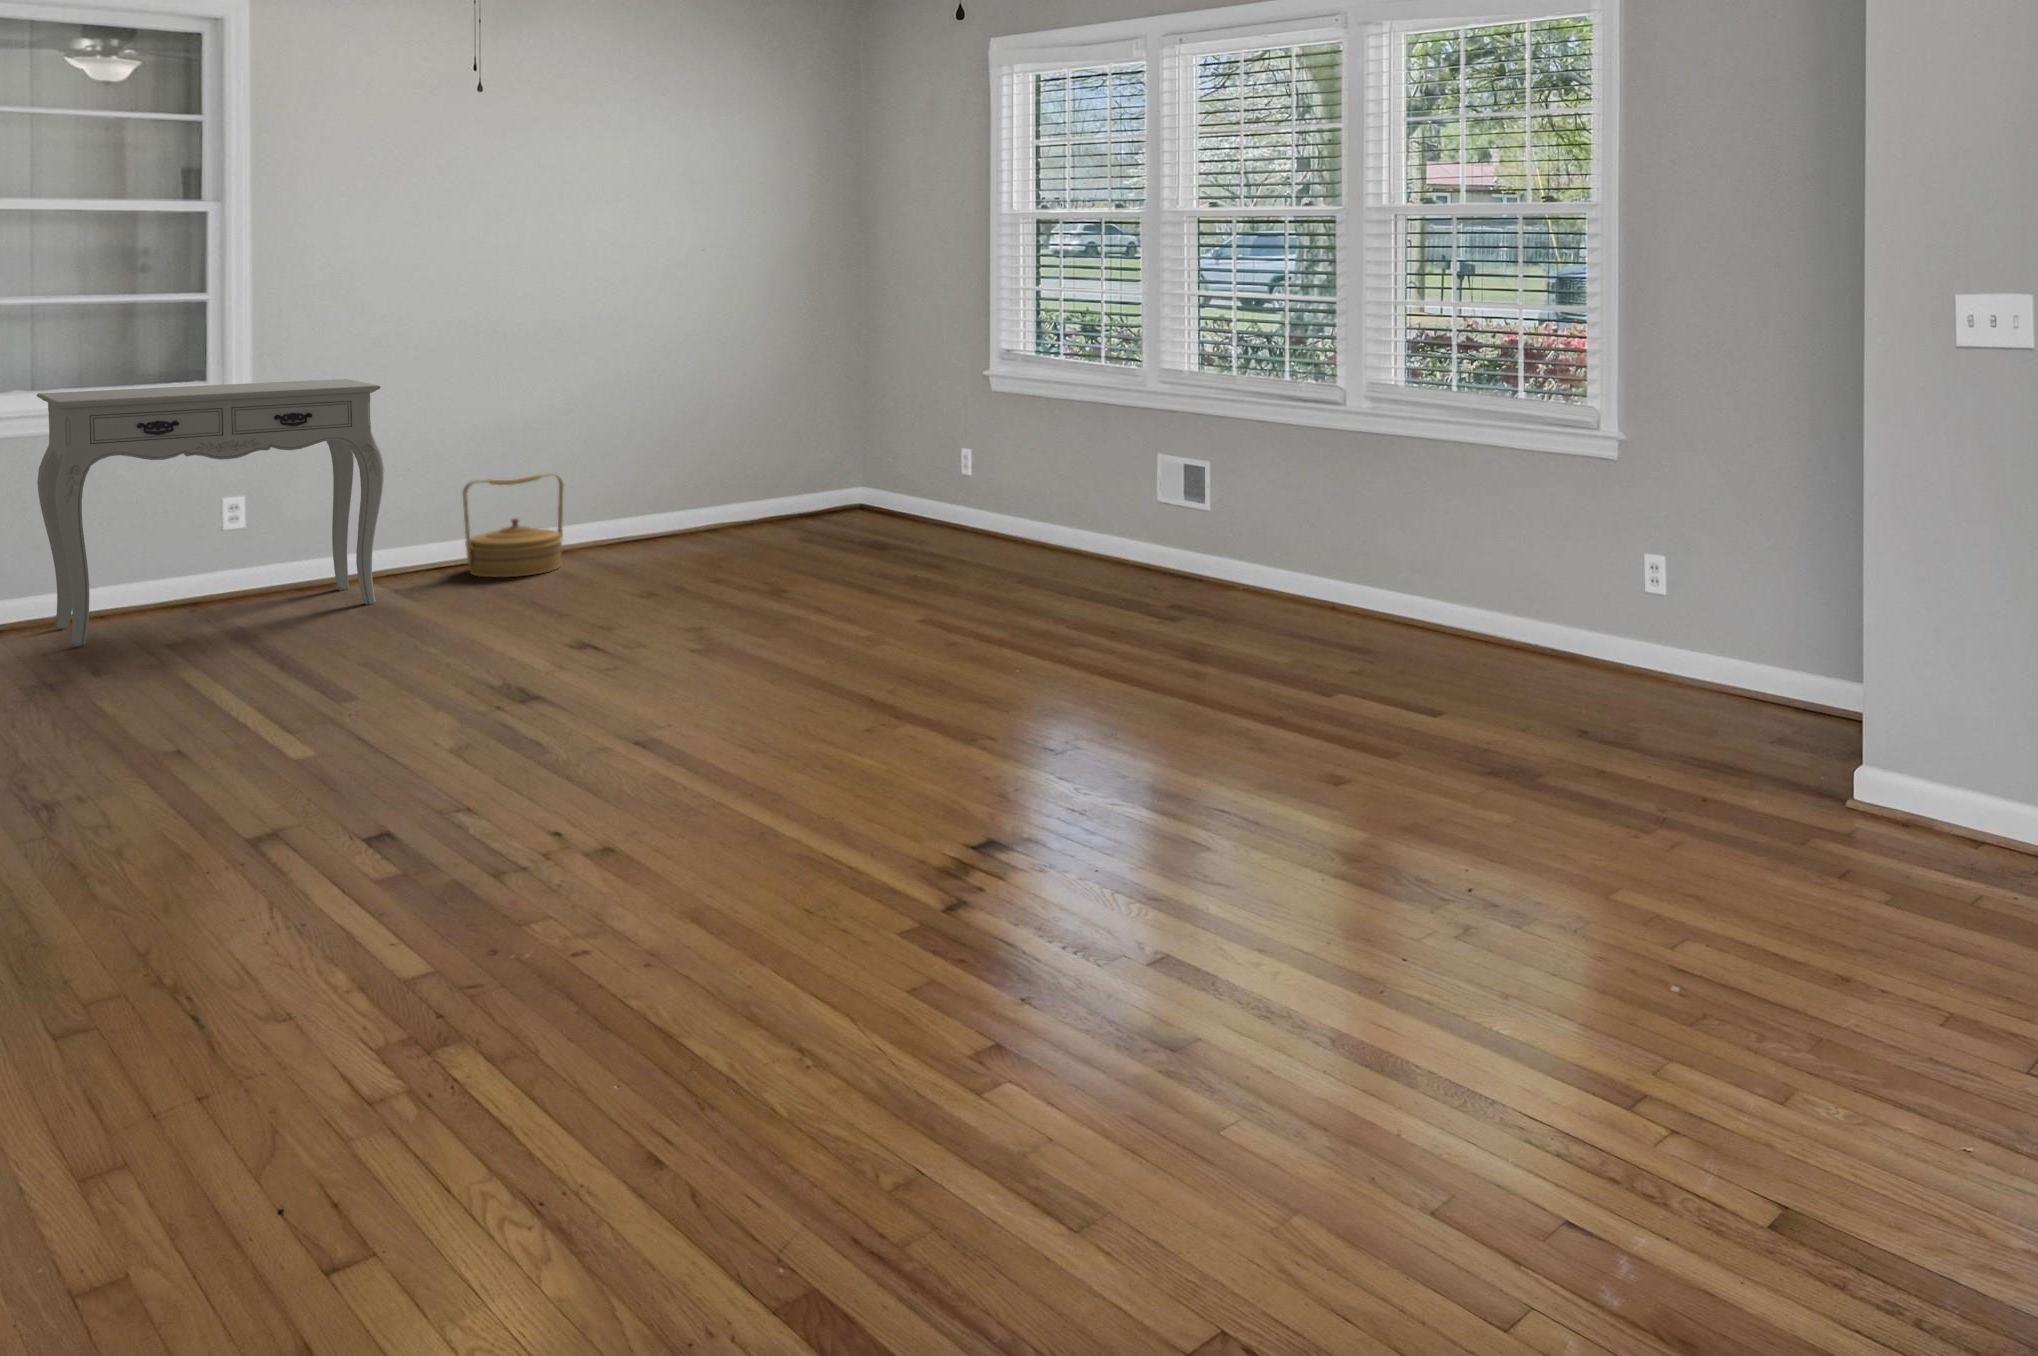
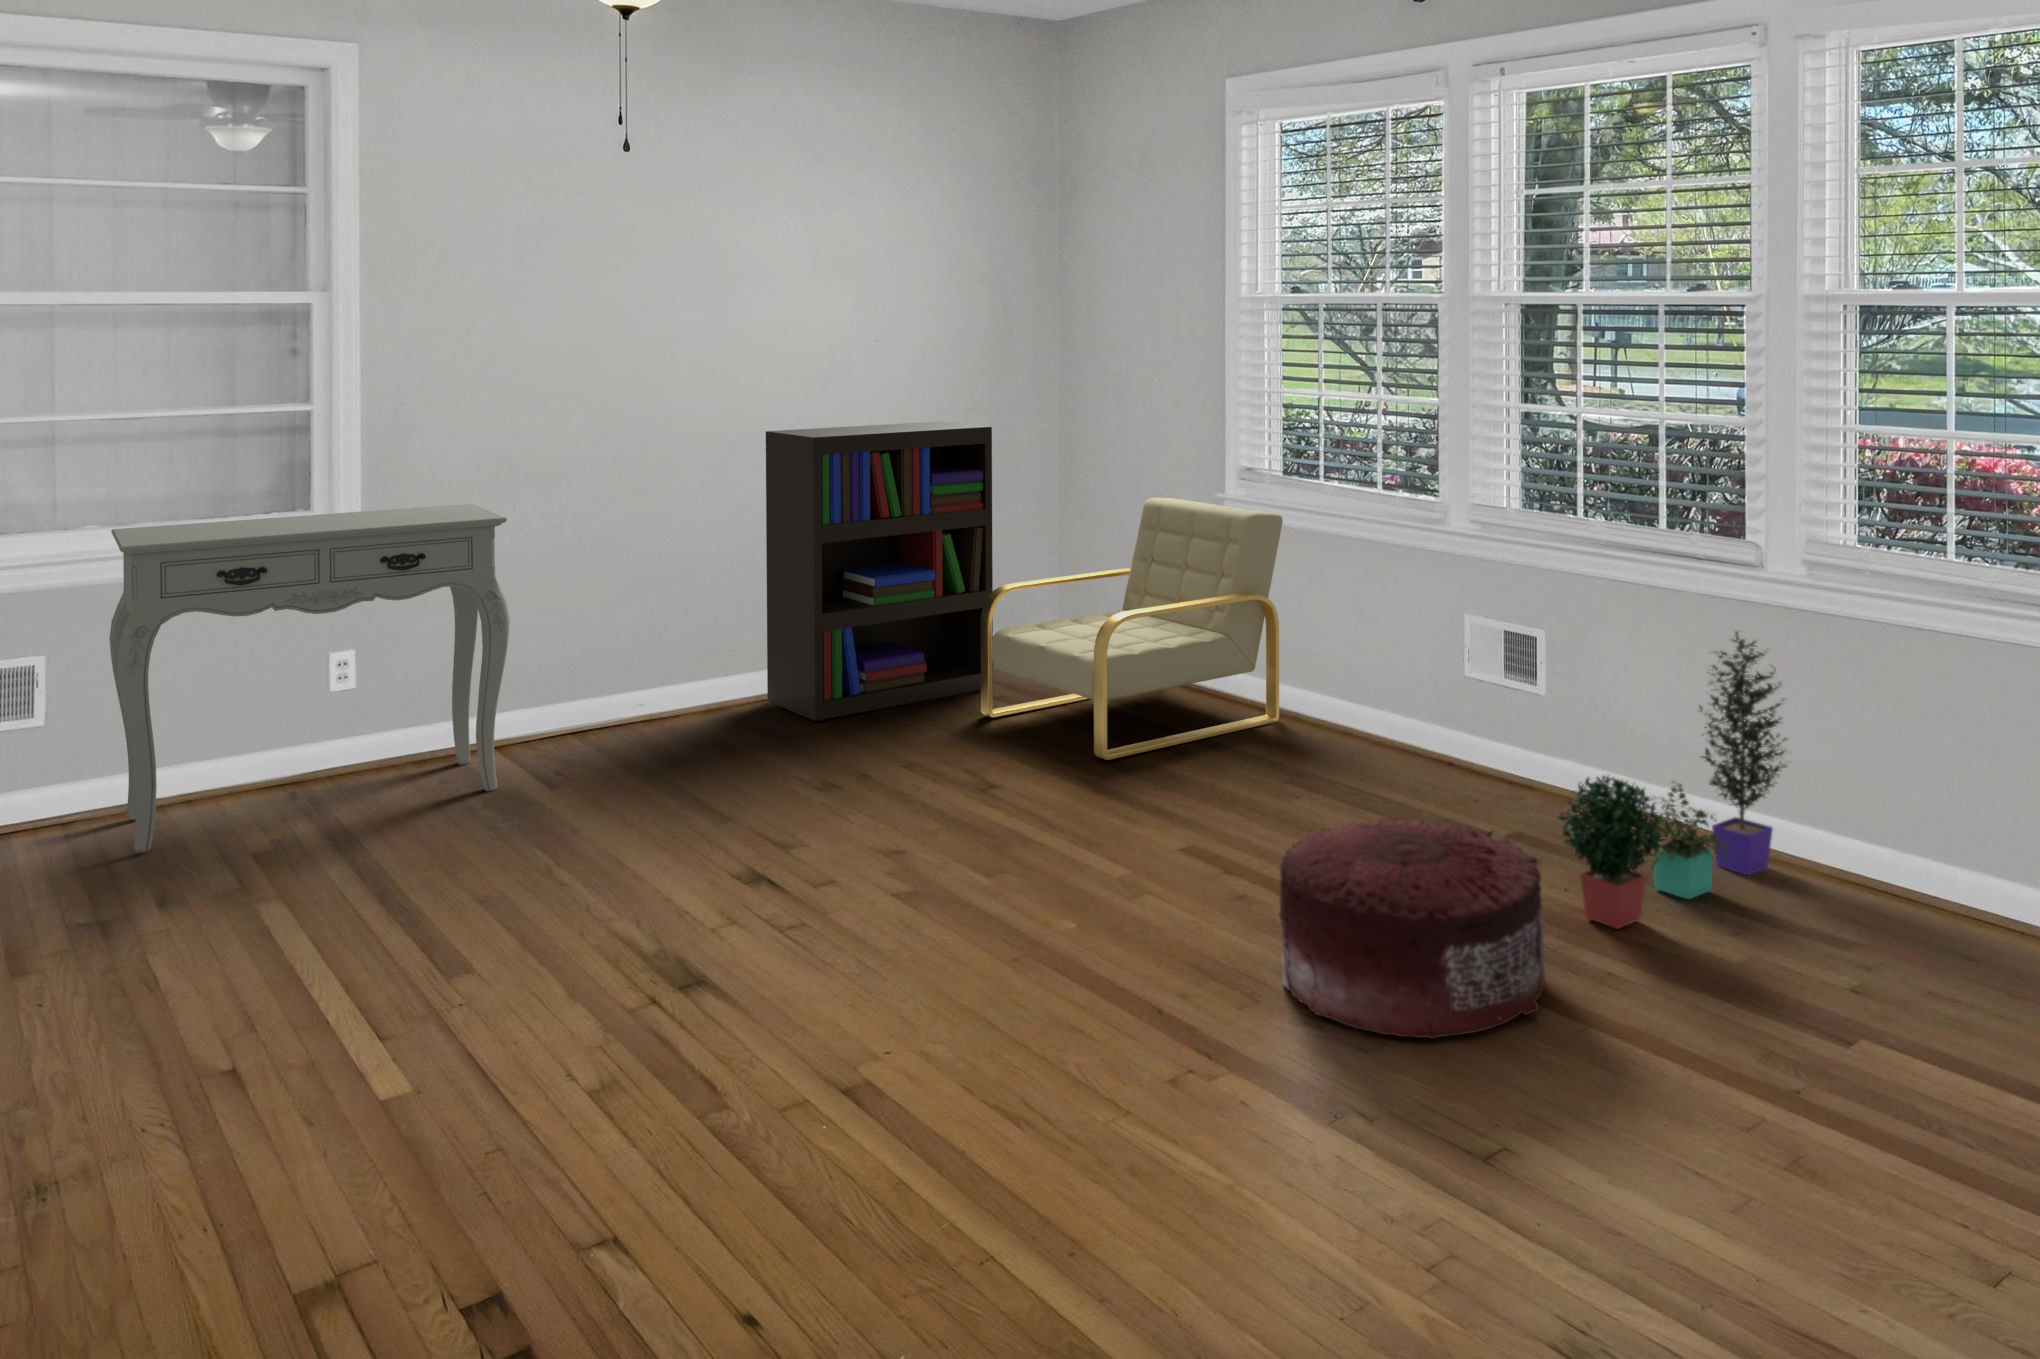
bookshelf: none [600,320,796,557] -> present [766,422,993,721]
armchair: none [782,380,1028,573] -> present [981,498,1283,760]
potted plant: none [1181,451,1358,648] -> present [1558,631,1787,929]
woven basket: present [463,474,564,577] -> none [604,616,722,750]
pouf: none [973,573,1155,700] -> present [1279,815,1545,1039]

